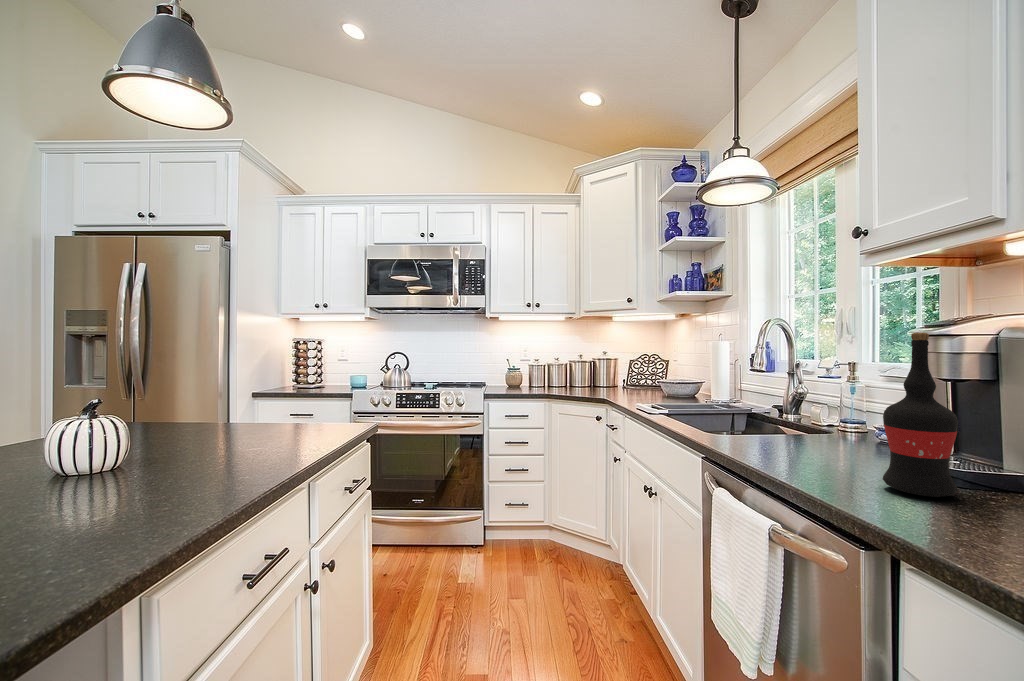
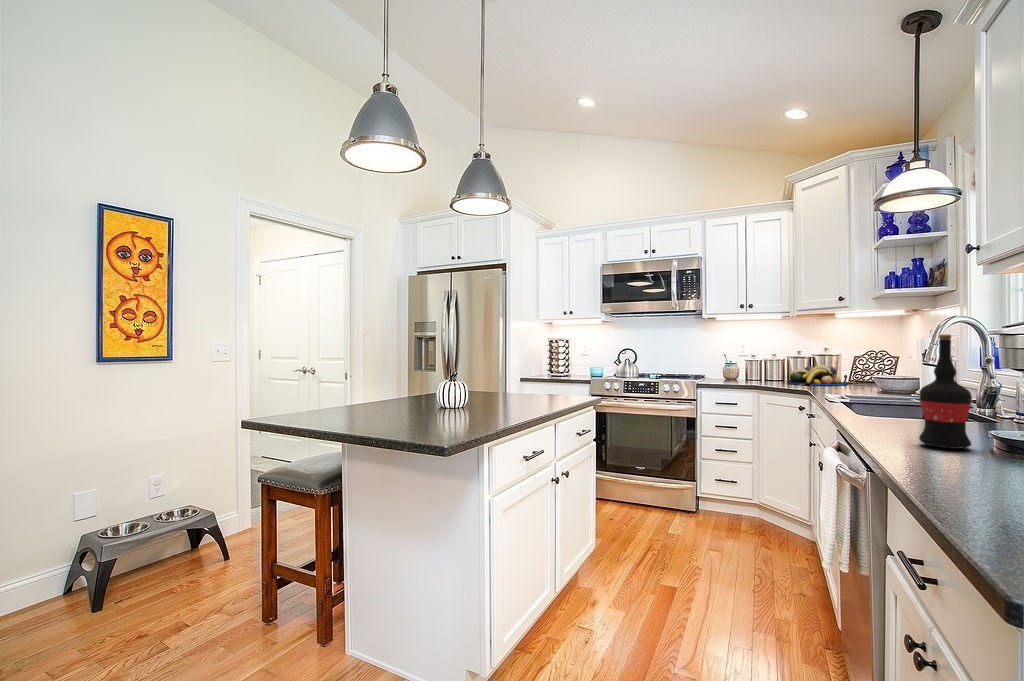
fruit bowl: none [575,370,629,392] -> present [789,365,848,386]

